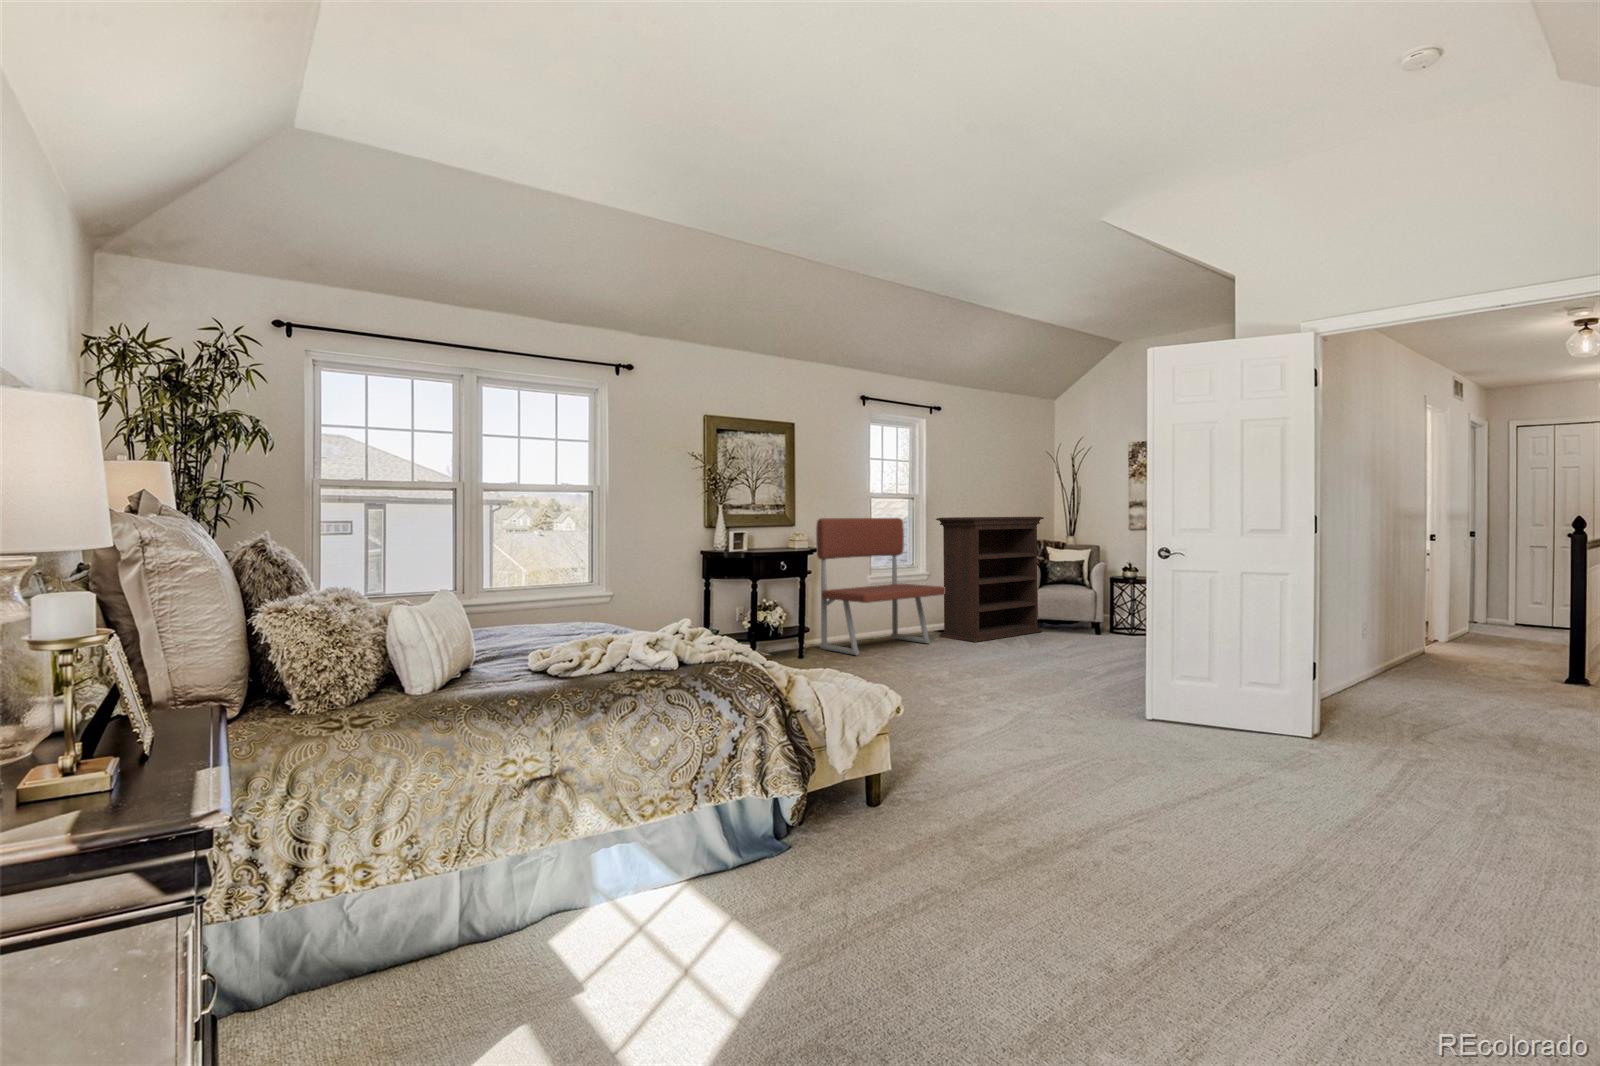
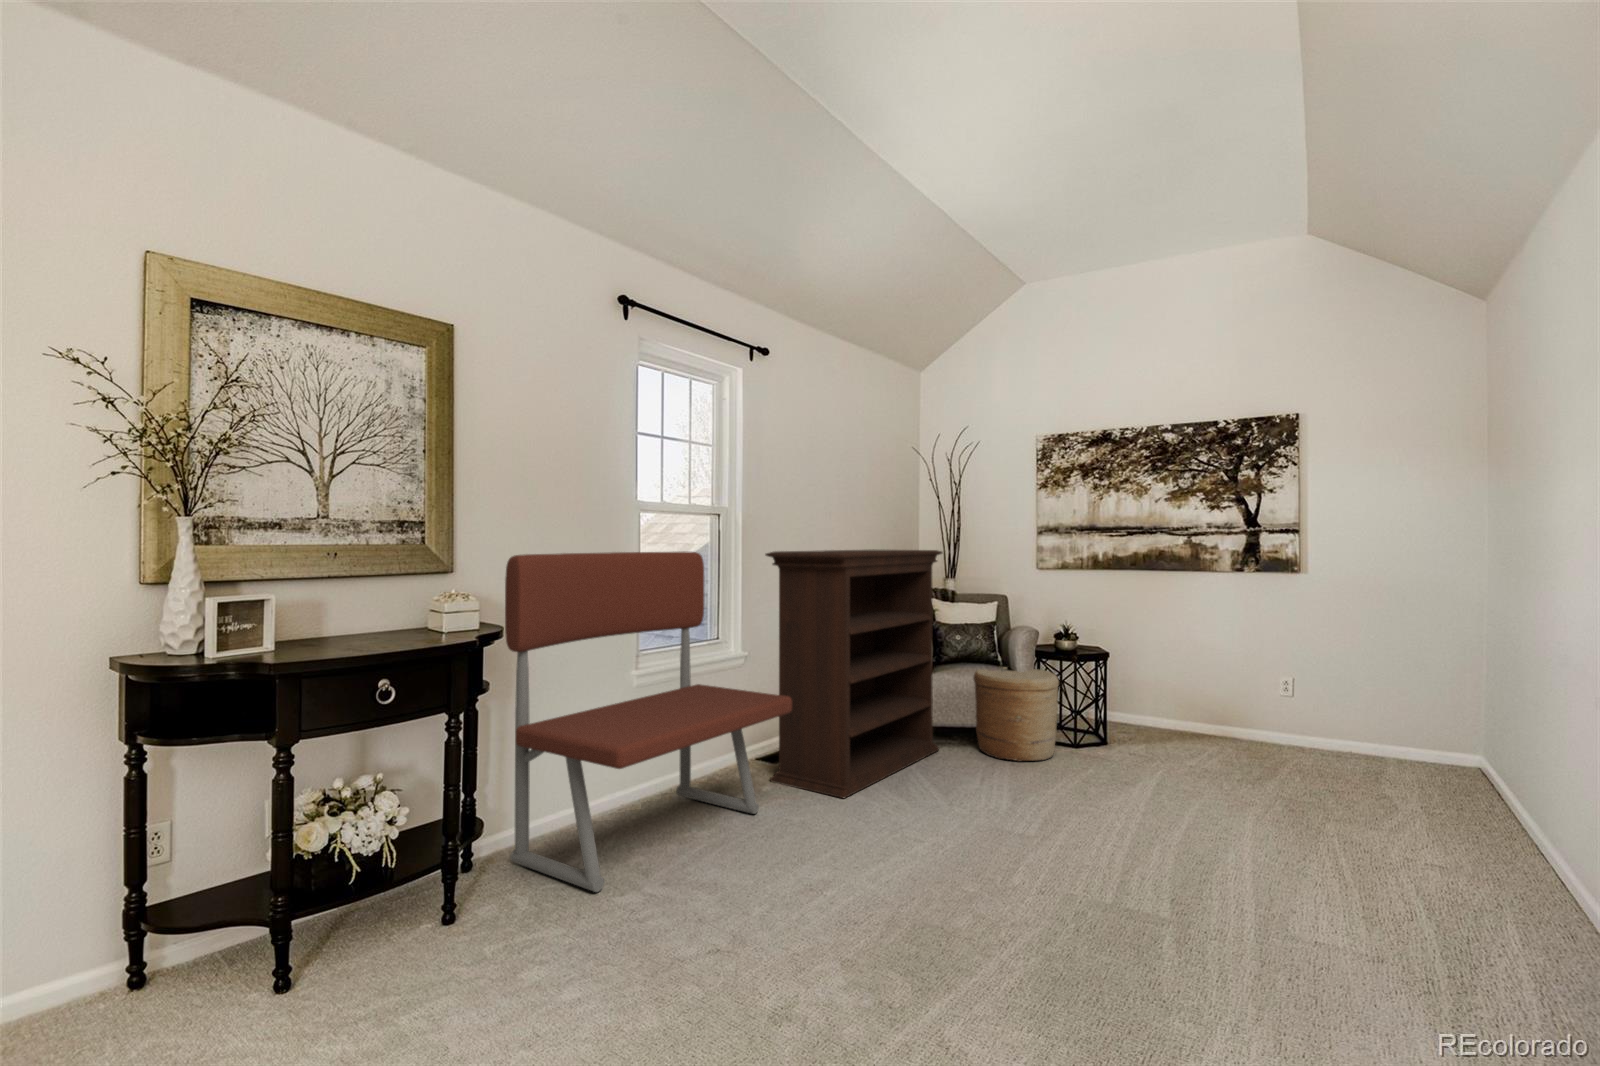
woven basket: none [1063,586,1114,637] -> present [973,667,1059,761]

